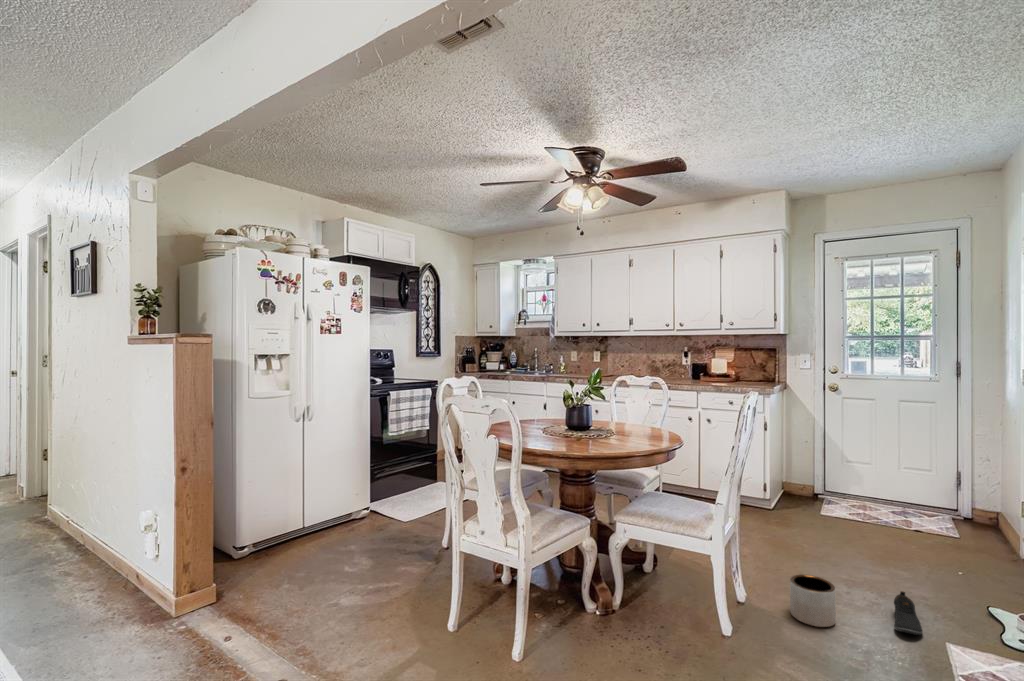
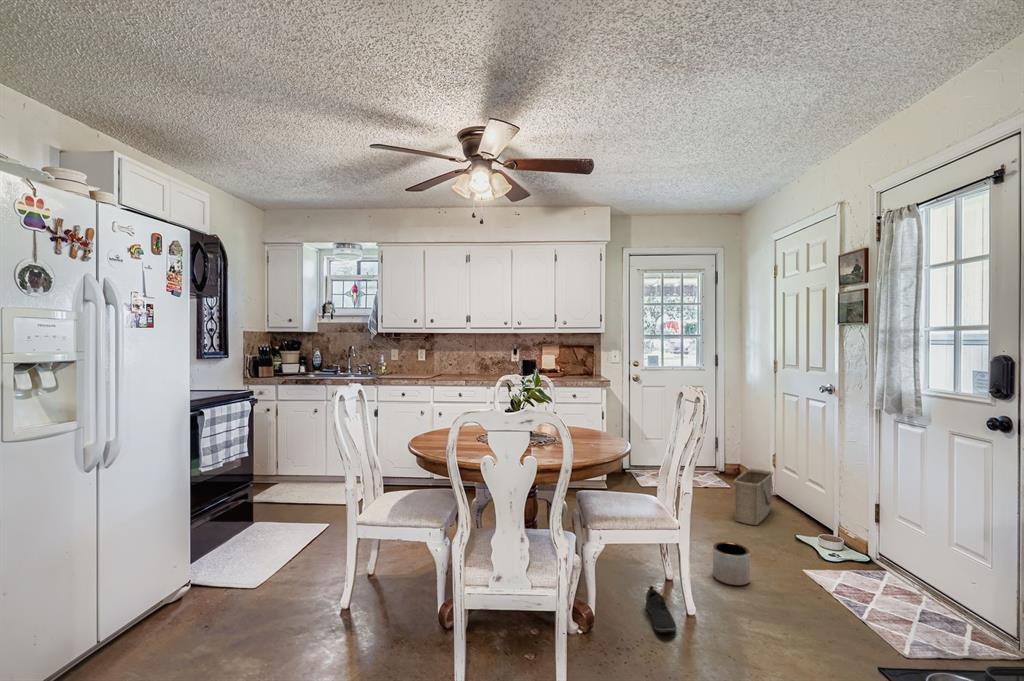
basket: none [901,511,987,581] -> present [734,468,773,525]
shoe: present [894,591,922,635] -> present [646,586,677,632]

